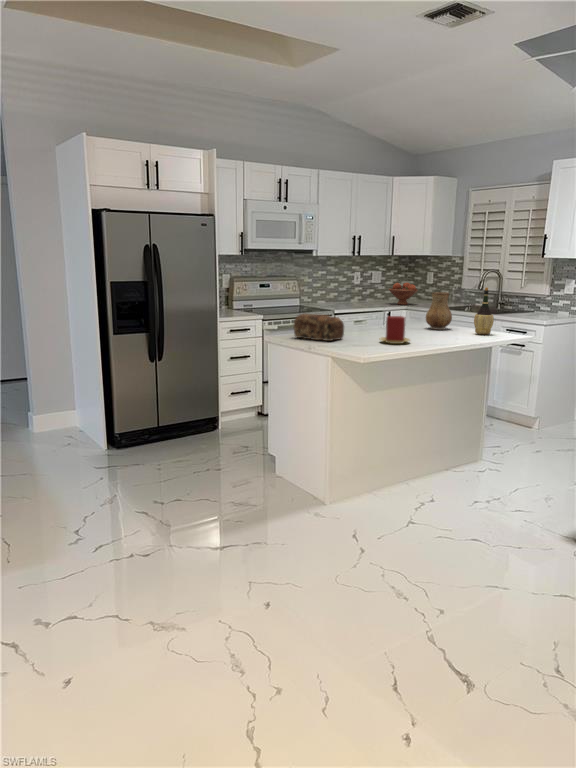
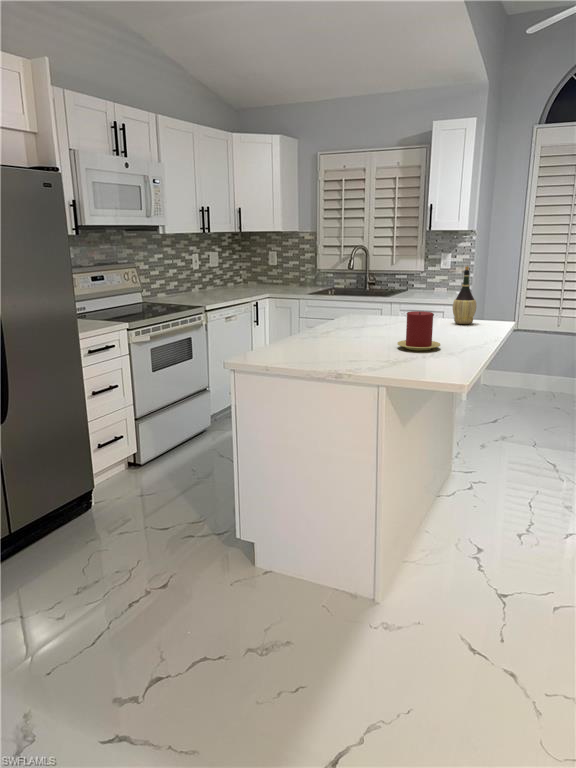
fruit bowl: present [389,283,418,305] -> none [240,265,276,292]
ceramic pitcher: present [426,292,452,330] -> none [382,275,415,323]
bread loaf: present [294,314,344,341] -> none [277,318,347,357]

